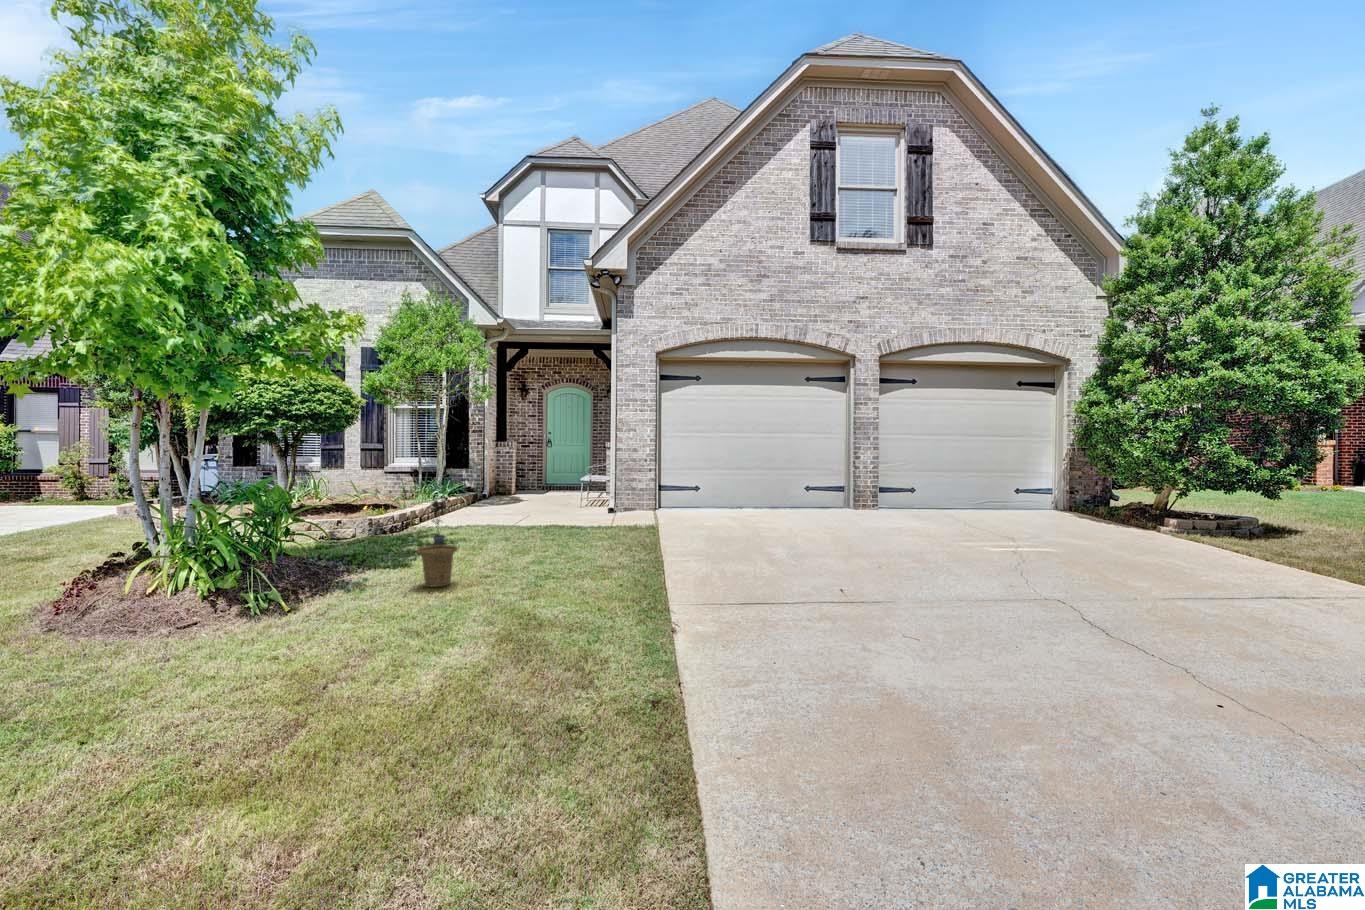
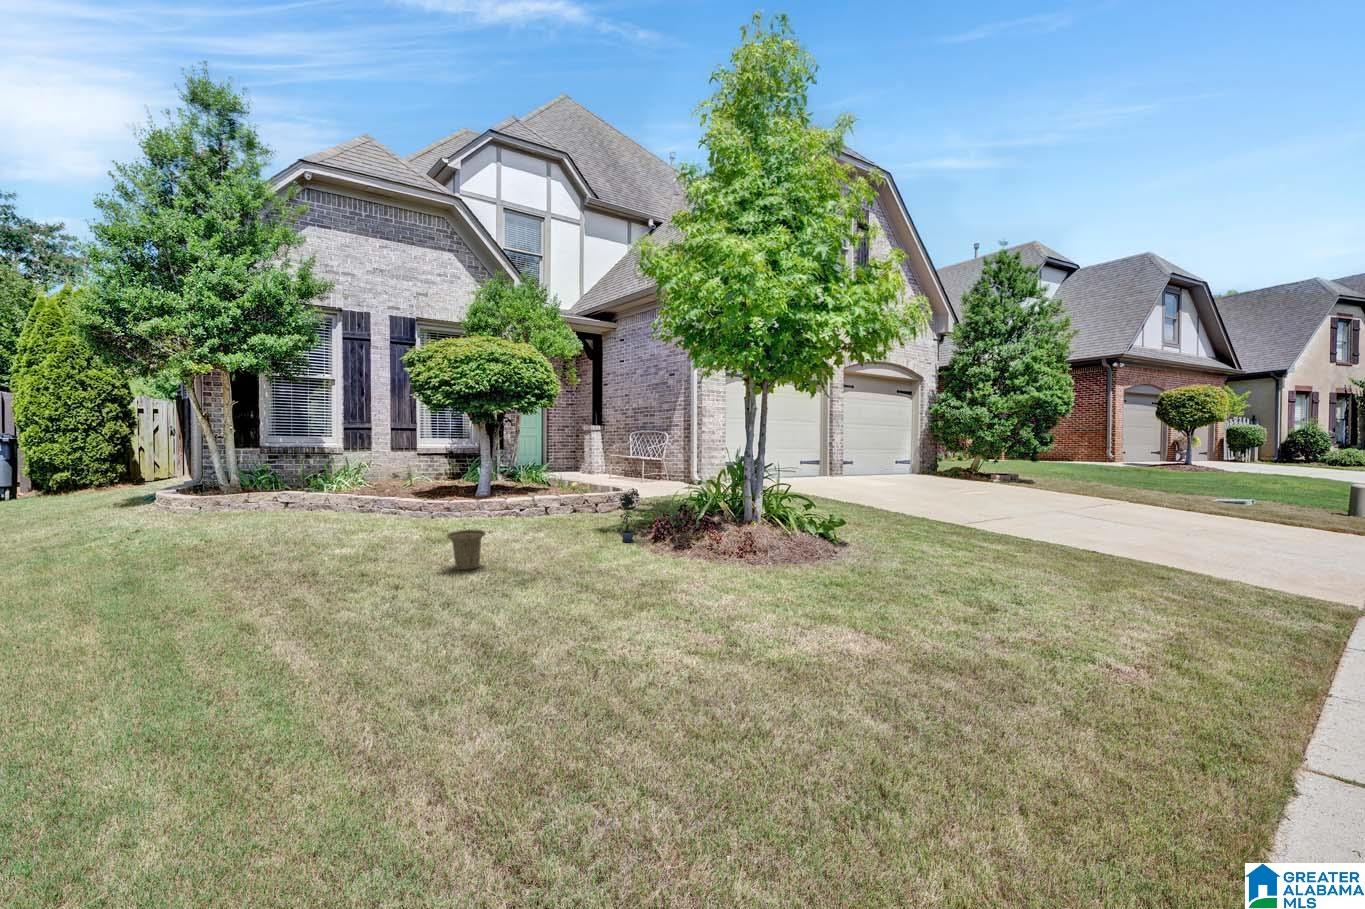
potted plant: present [431,497,449,545] -> present [619,488,639,542]

